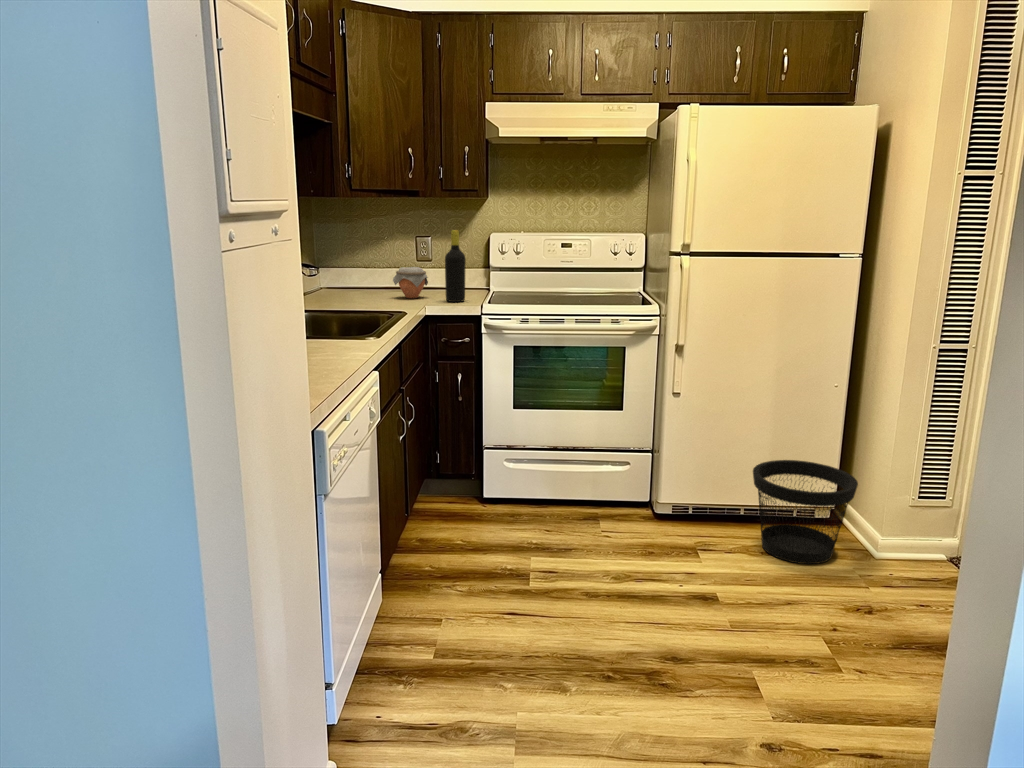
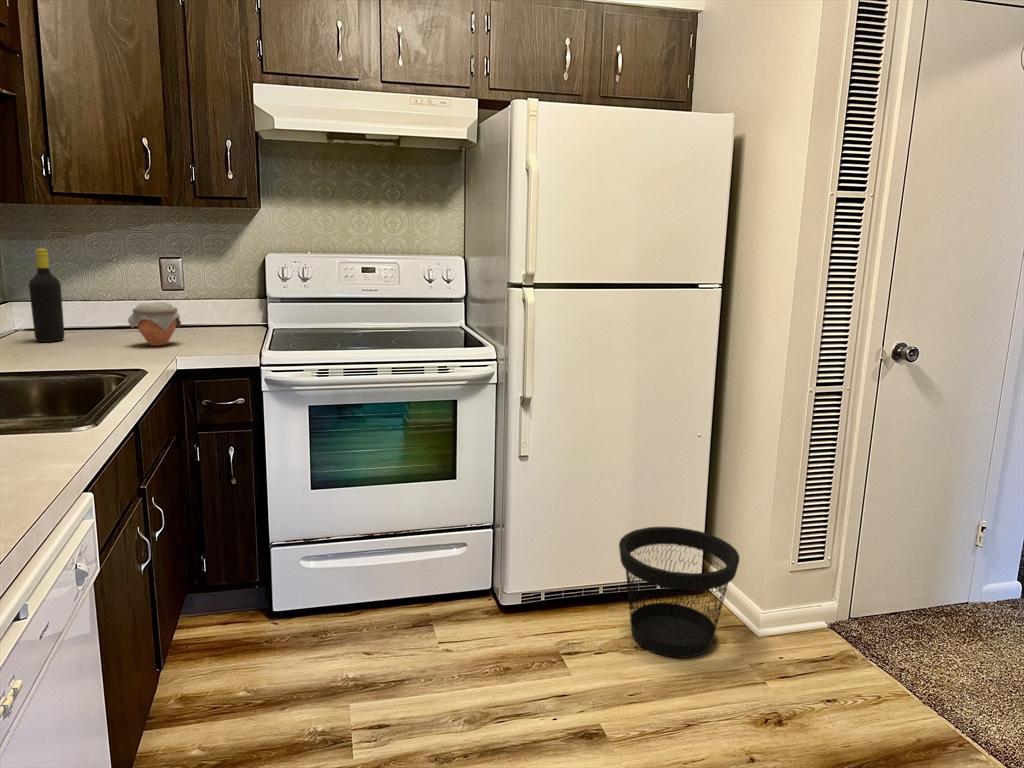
bottle: present [445,230,466,302] -> present [29,249,64,342]

